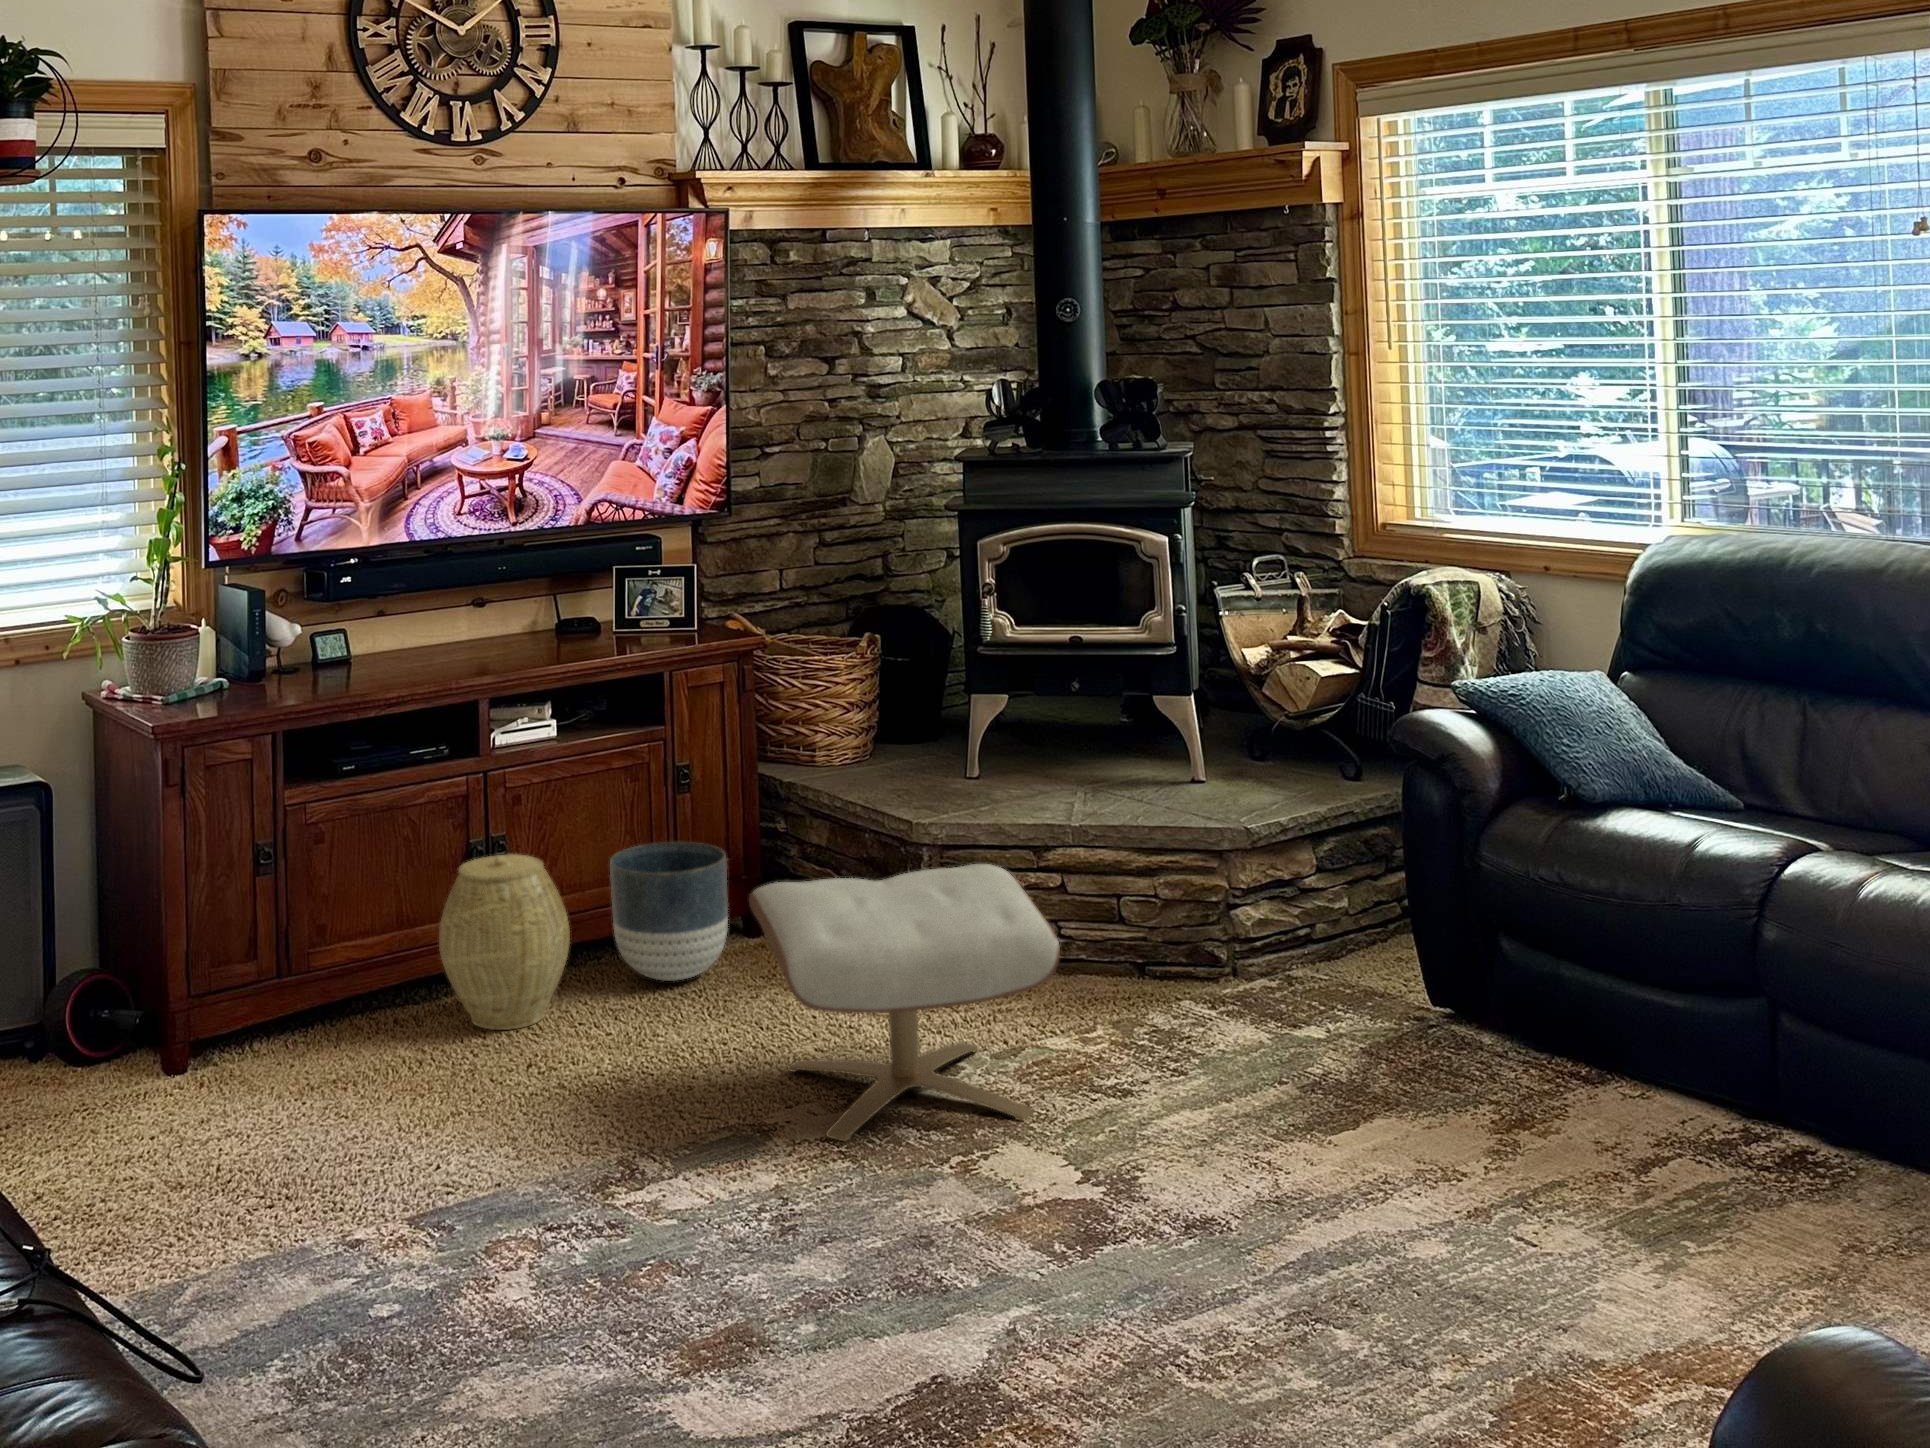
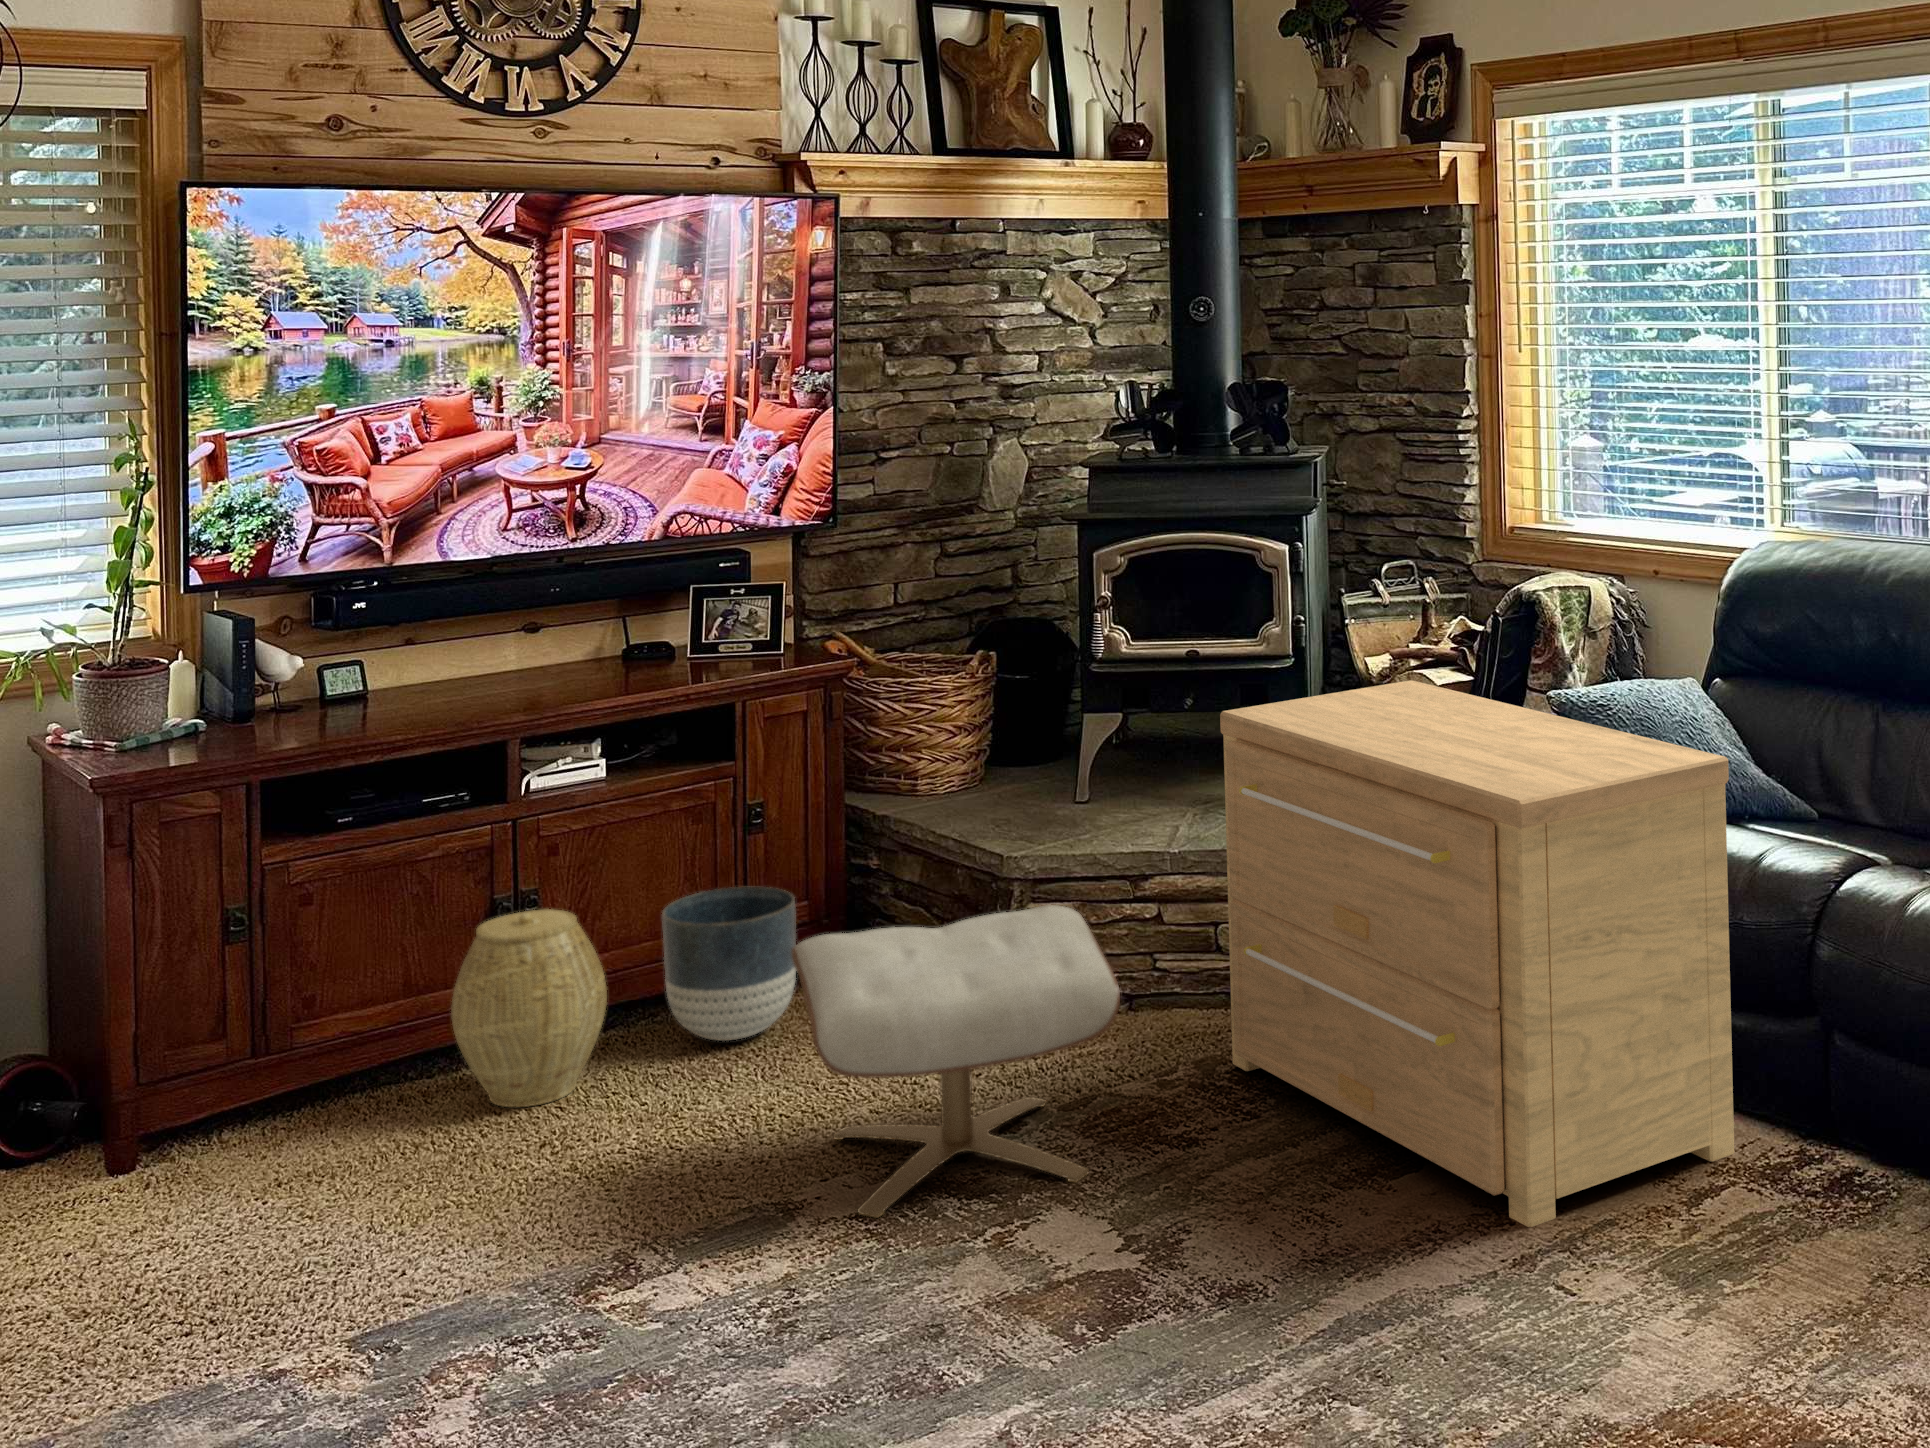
side table: none [1132,662,1678,1186] -> present [1220,680,1734,1227]

